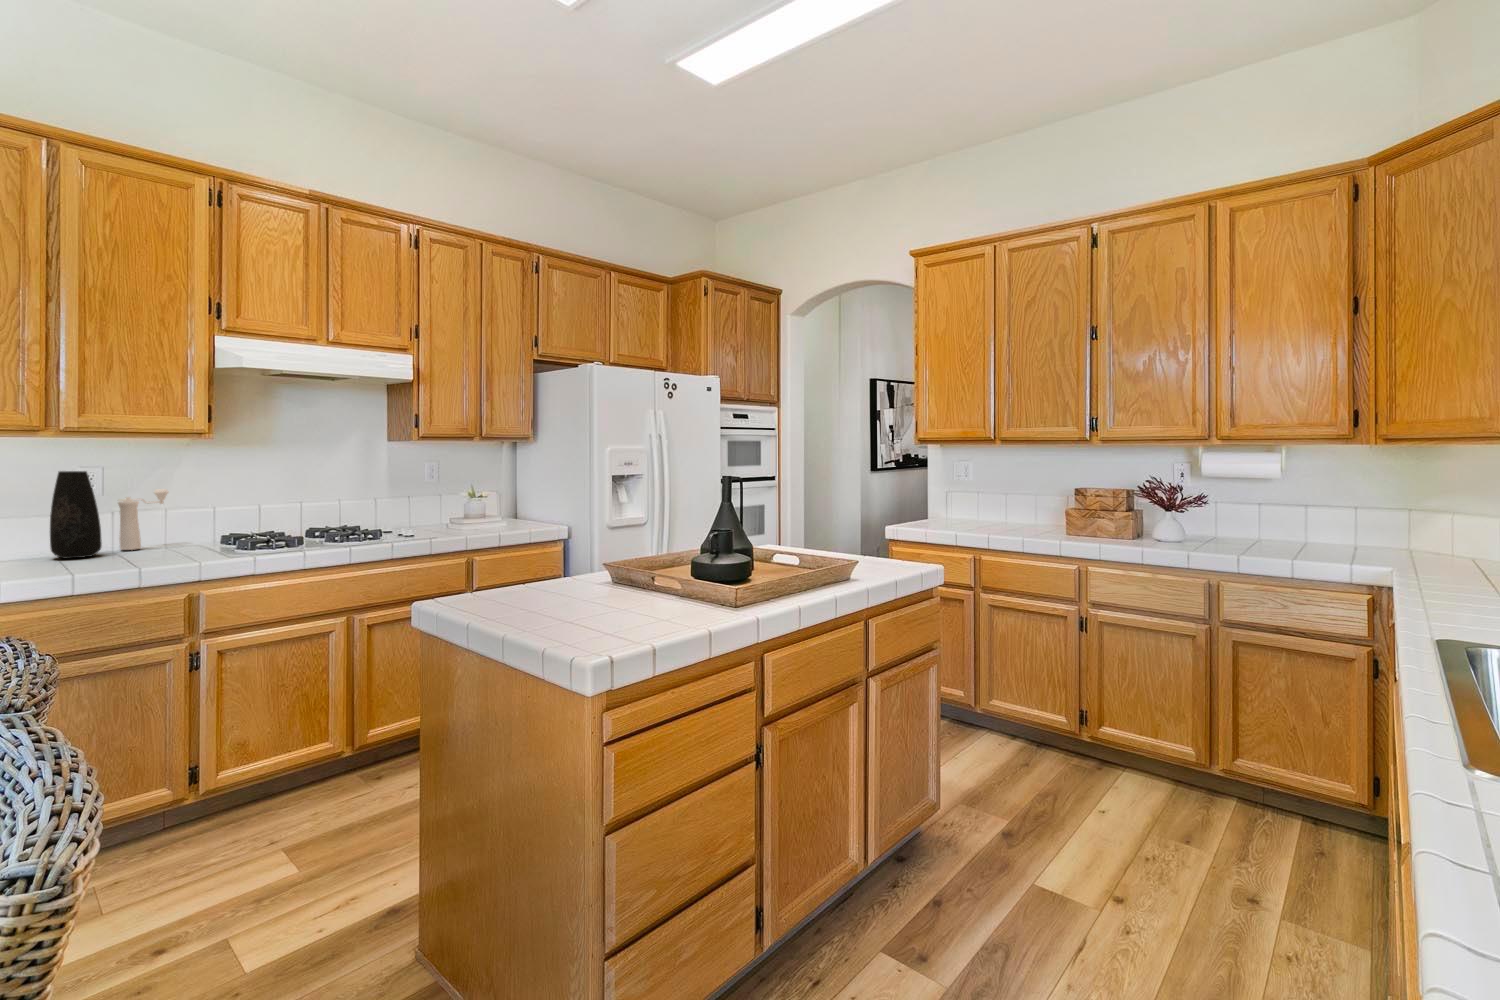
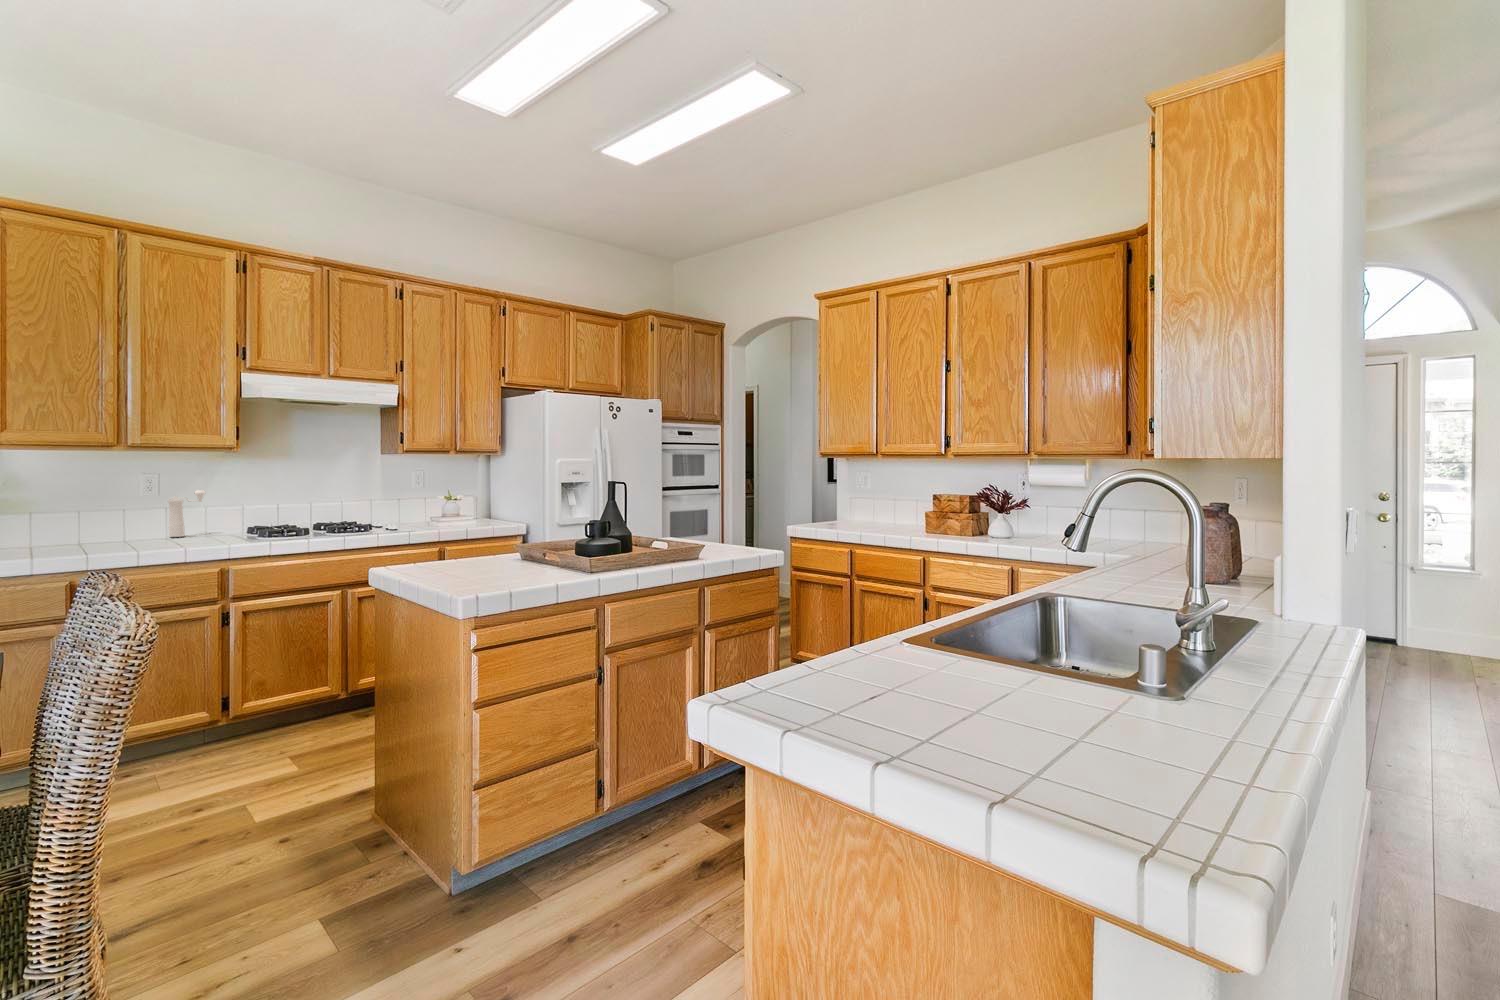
vase: present [50,471,102,558] -> none [119,476,156,542]

